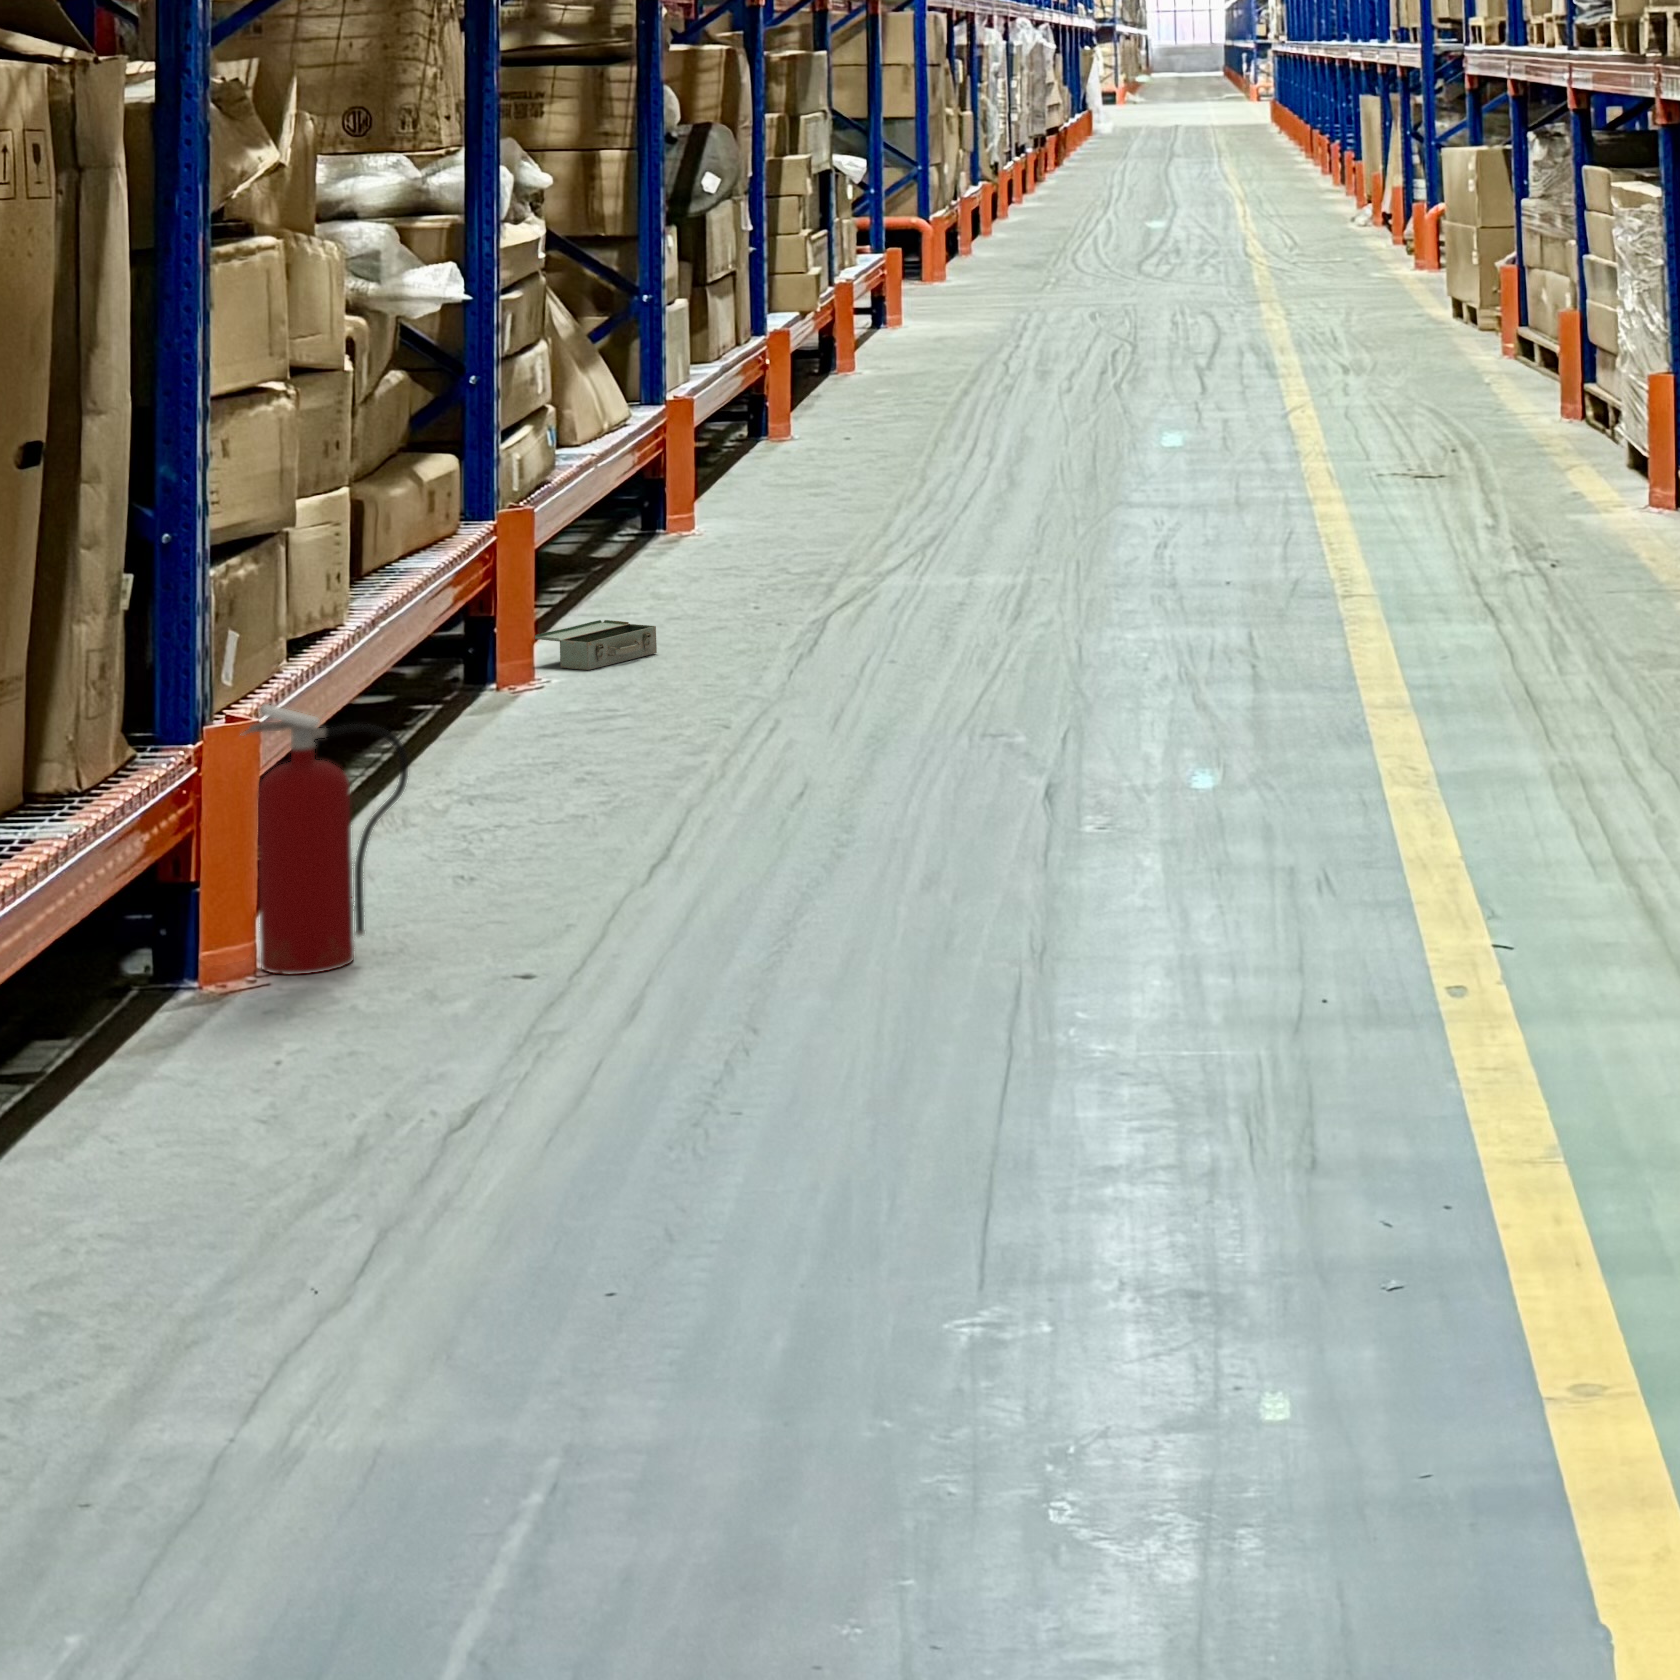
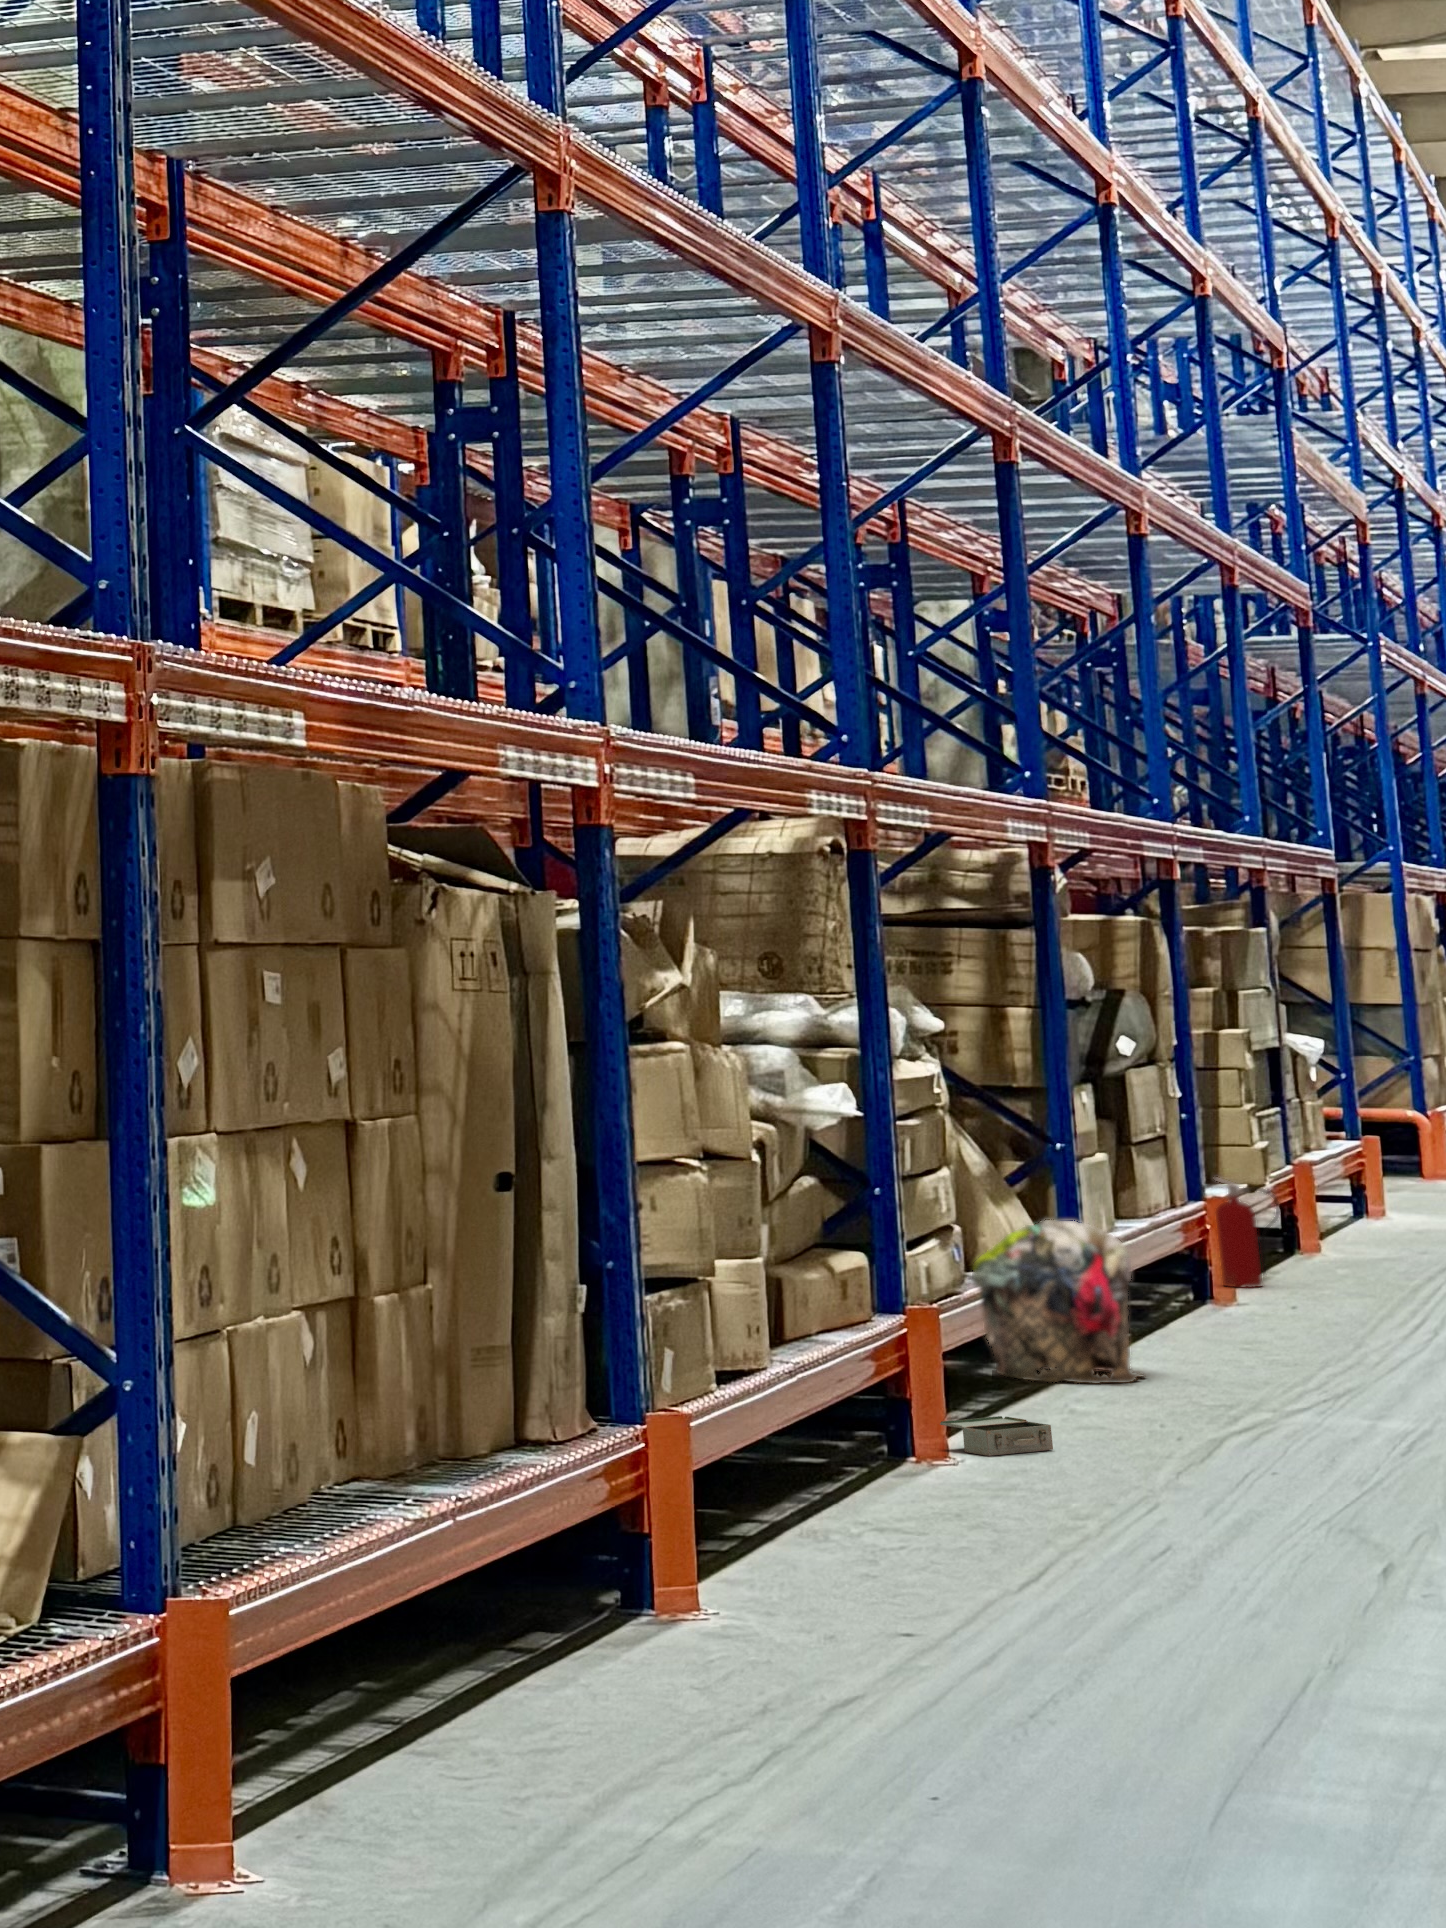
laundry basket: none [554,382,736,559] -> present [972,1220,1141,1384]
fire extinguisher: present [240,704,408,975] -> present [1215,1178,1279,1288]

